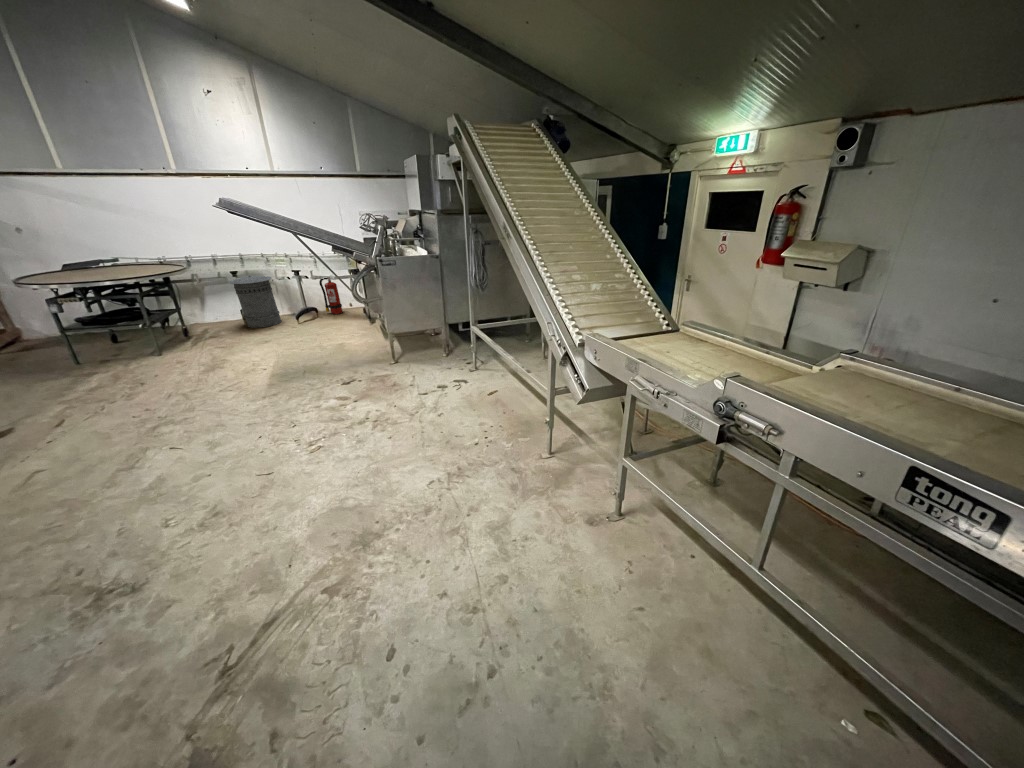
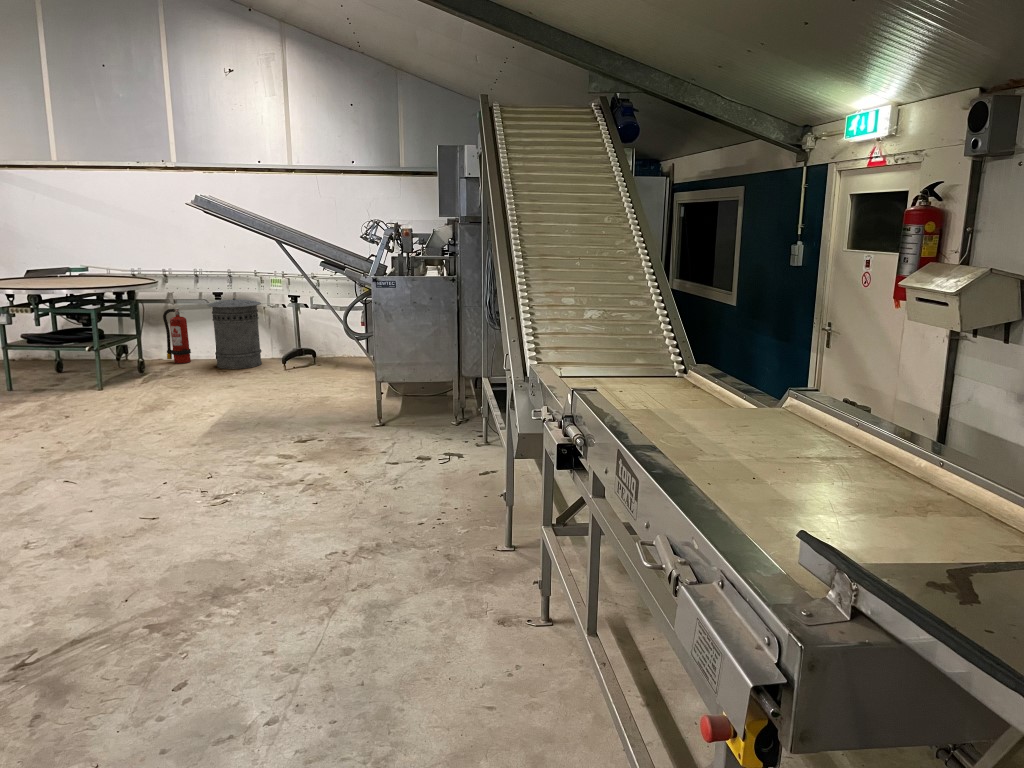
fire extinguisher: present [319,275,343,314] -> present [163,305,191,364]

